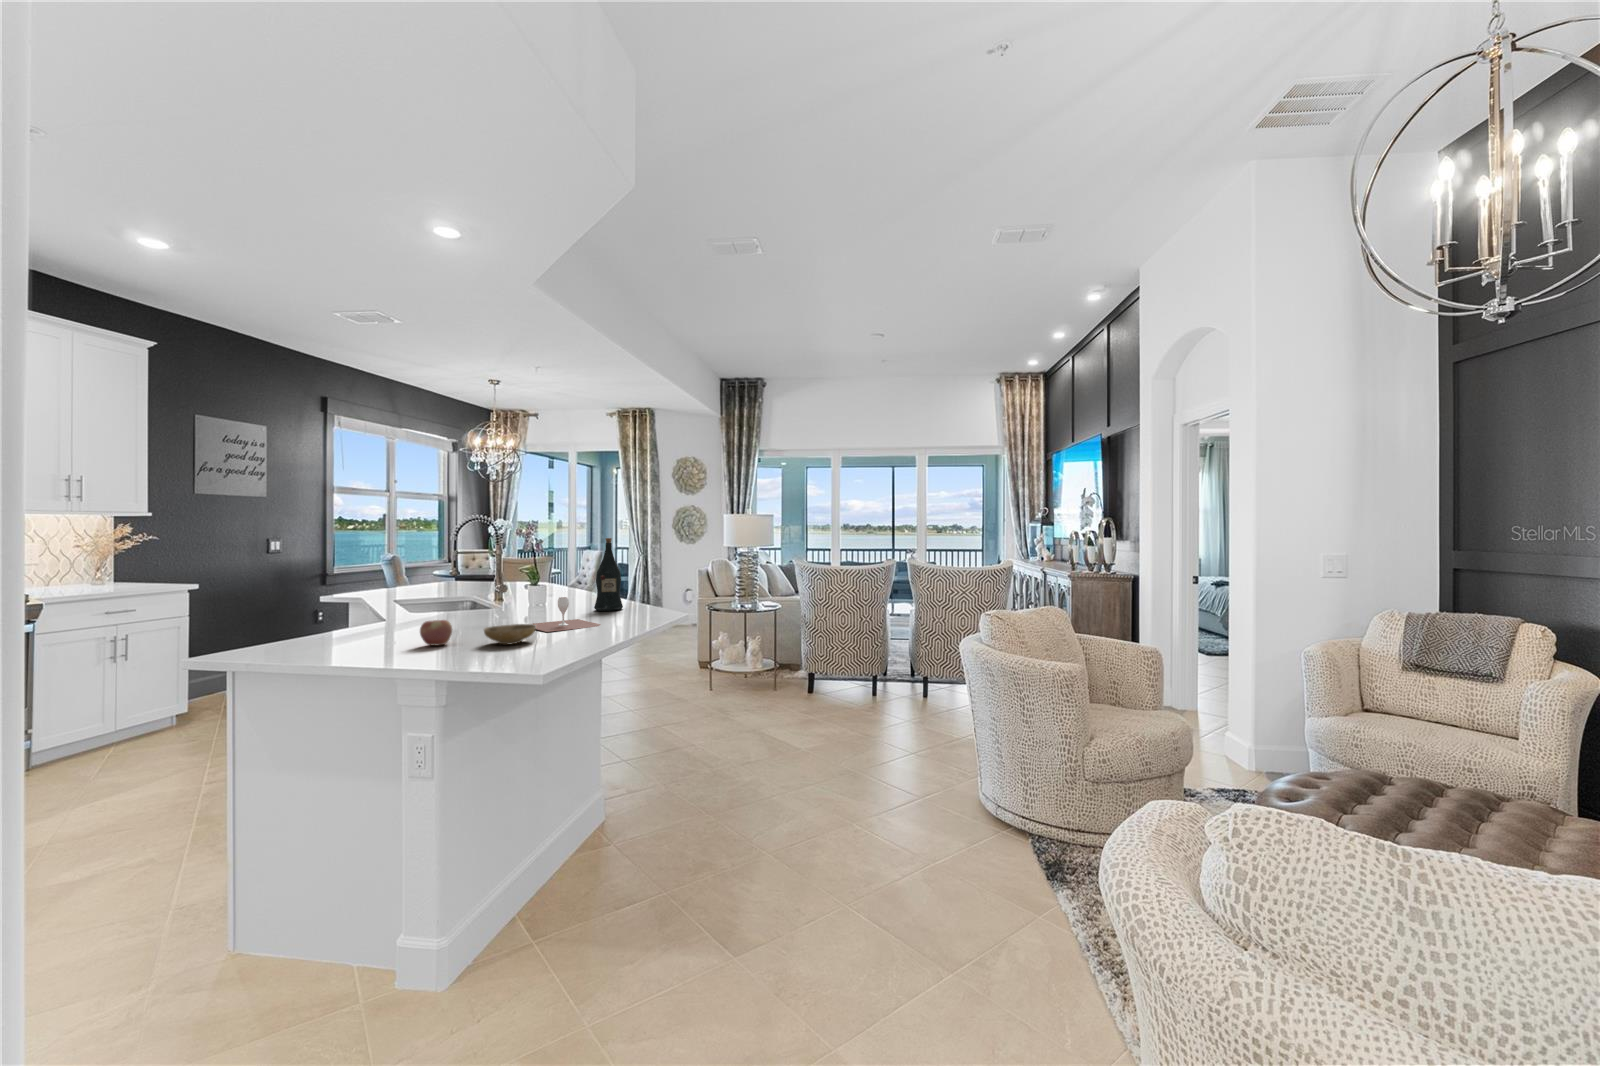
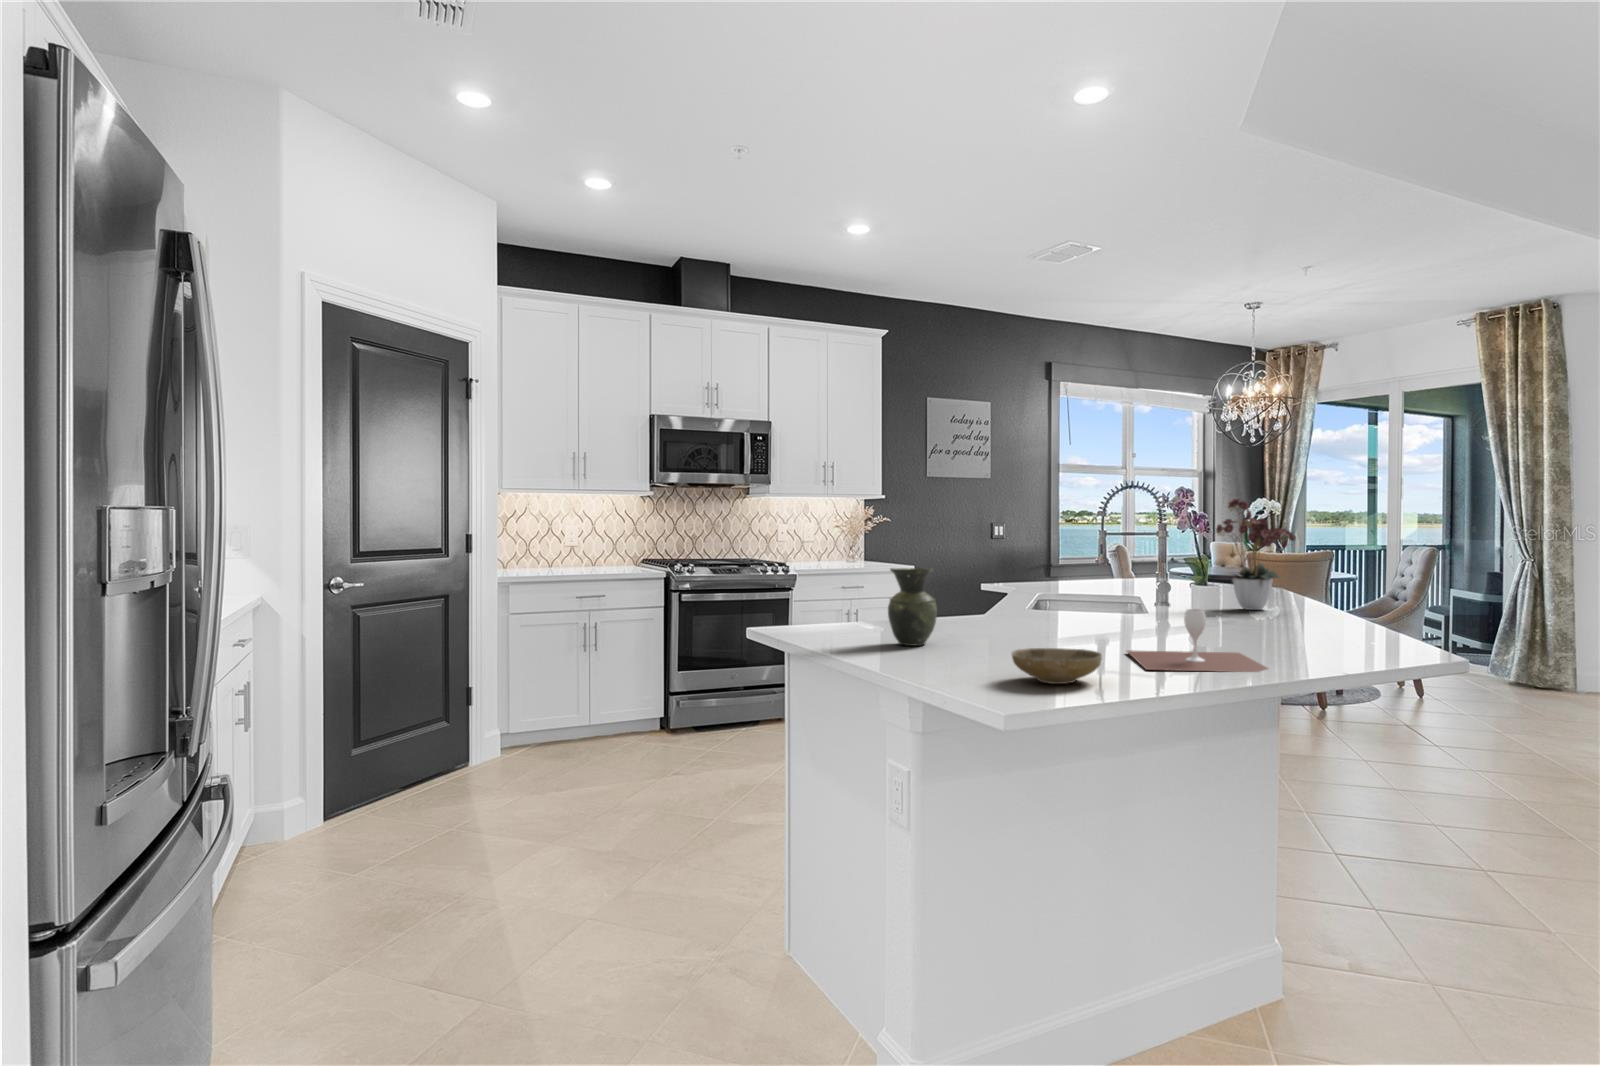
flower arrangement: none [525,527,576,597] -> present [1216,499,1296,610]
wine bottle: present [594,538,623,611] -> none [1295,504,1358,644]
vase: none [347,583,388,639] -> present [888,568,937,646]
apple: present [420,620,452,645] -> none [936,628,983,669]

